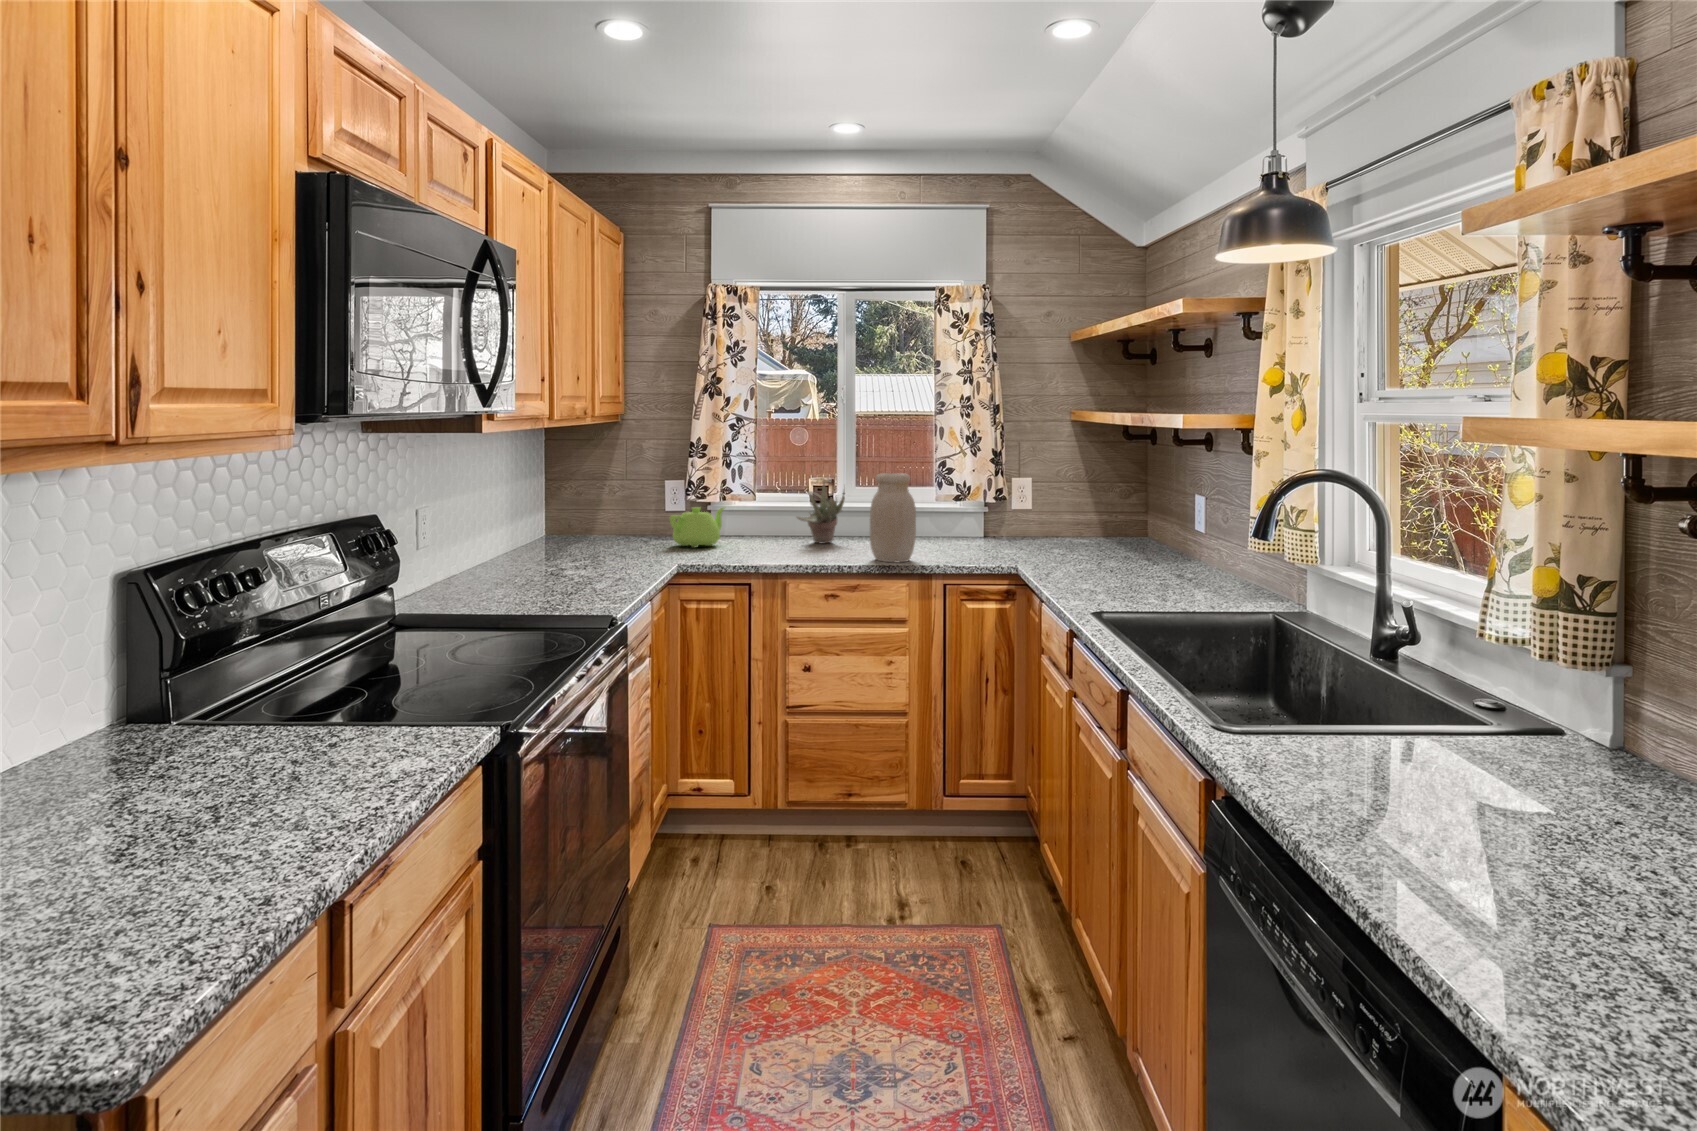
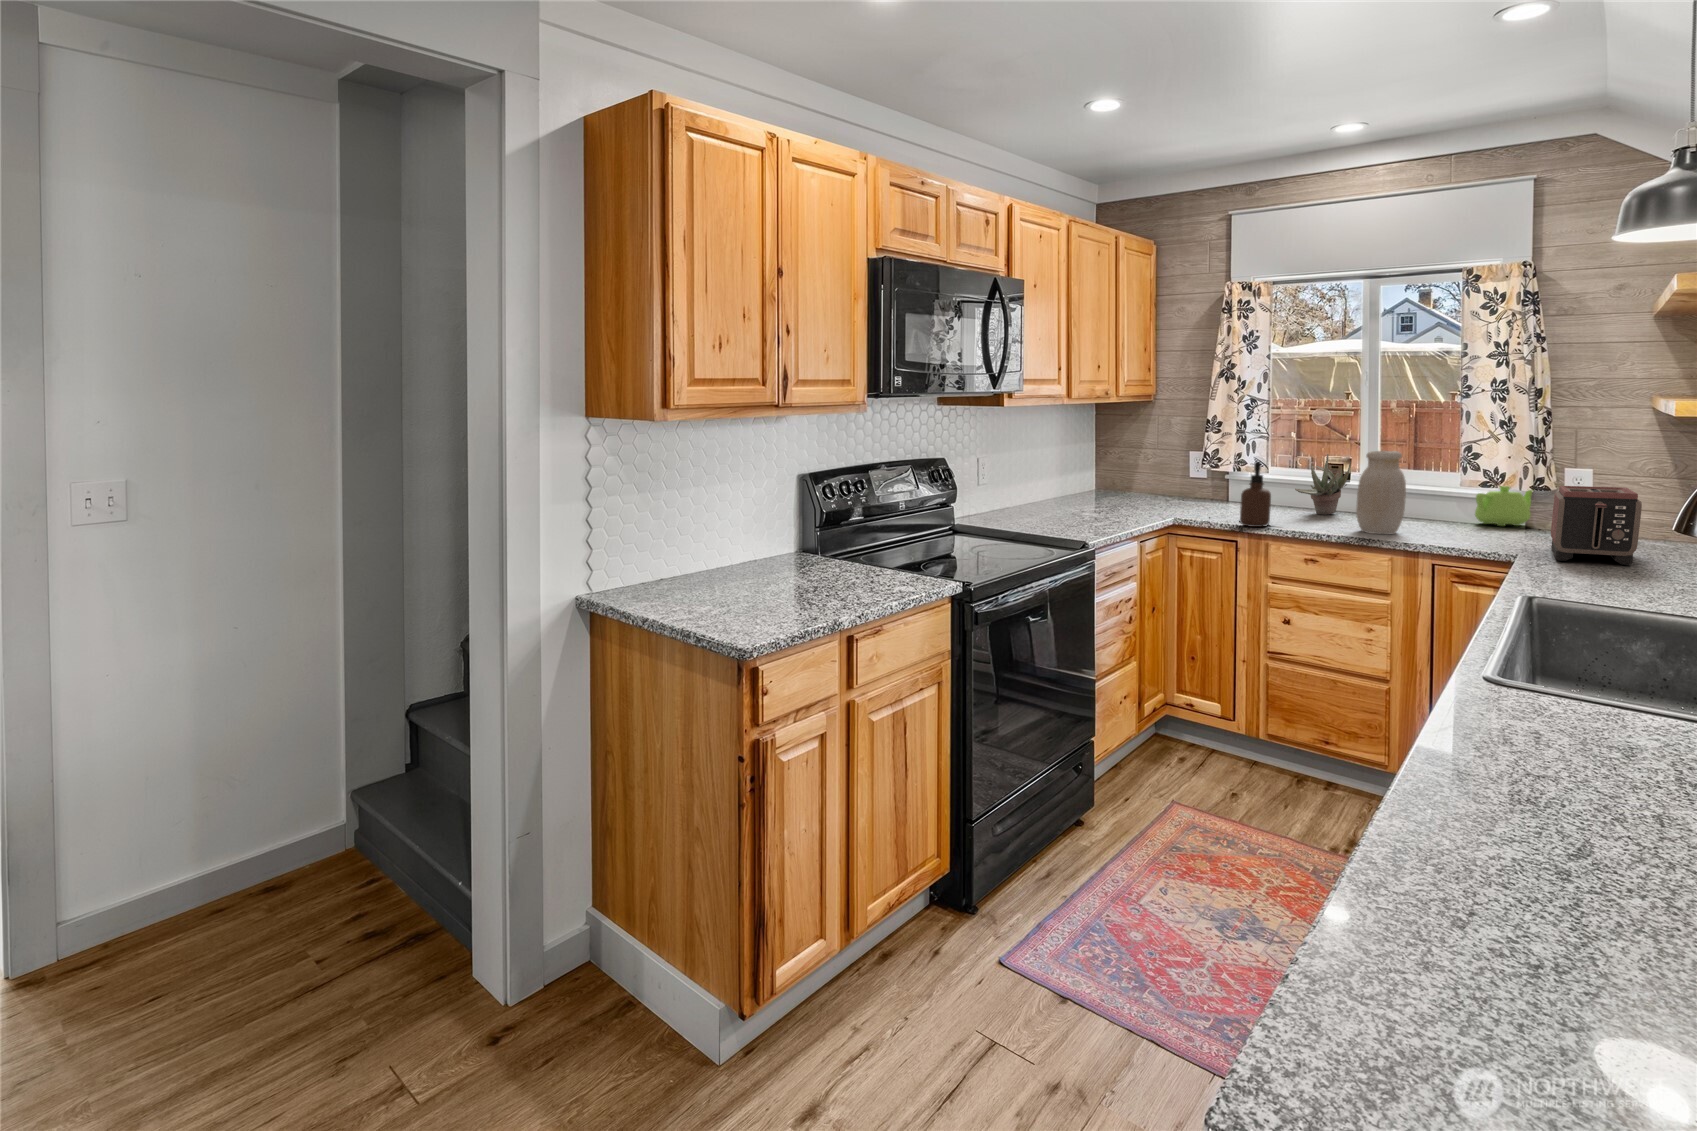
soap dispenser: none [749,487,781,561] -> present [1240,462,1271,527]
toaster: none [1052,505,1138,580] -> present [1551,486,1642,565]
teapot: present [670,507,724,547] -> present [1475,486,1533,526]

